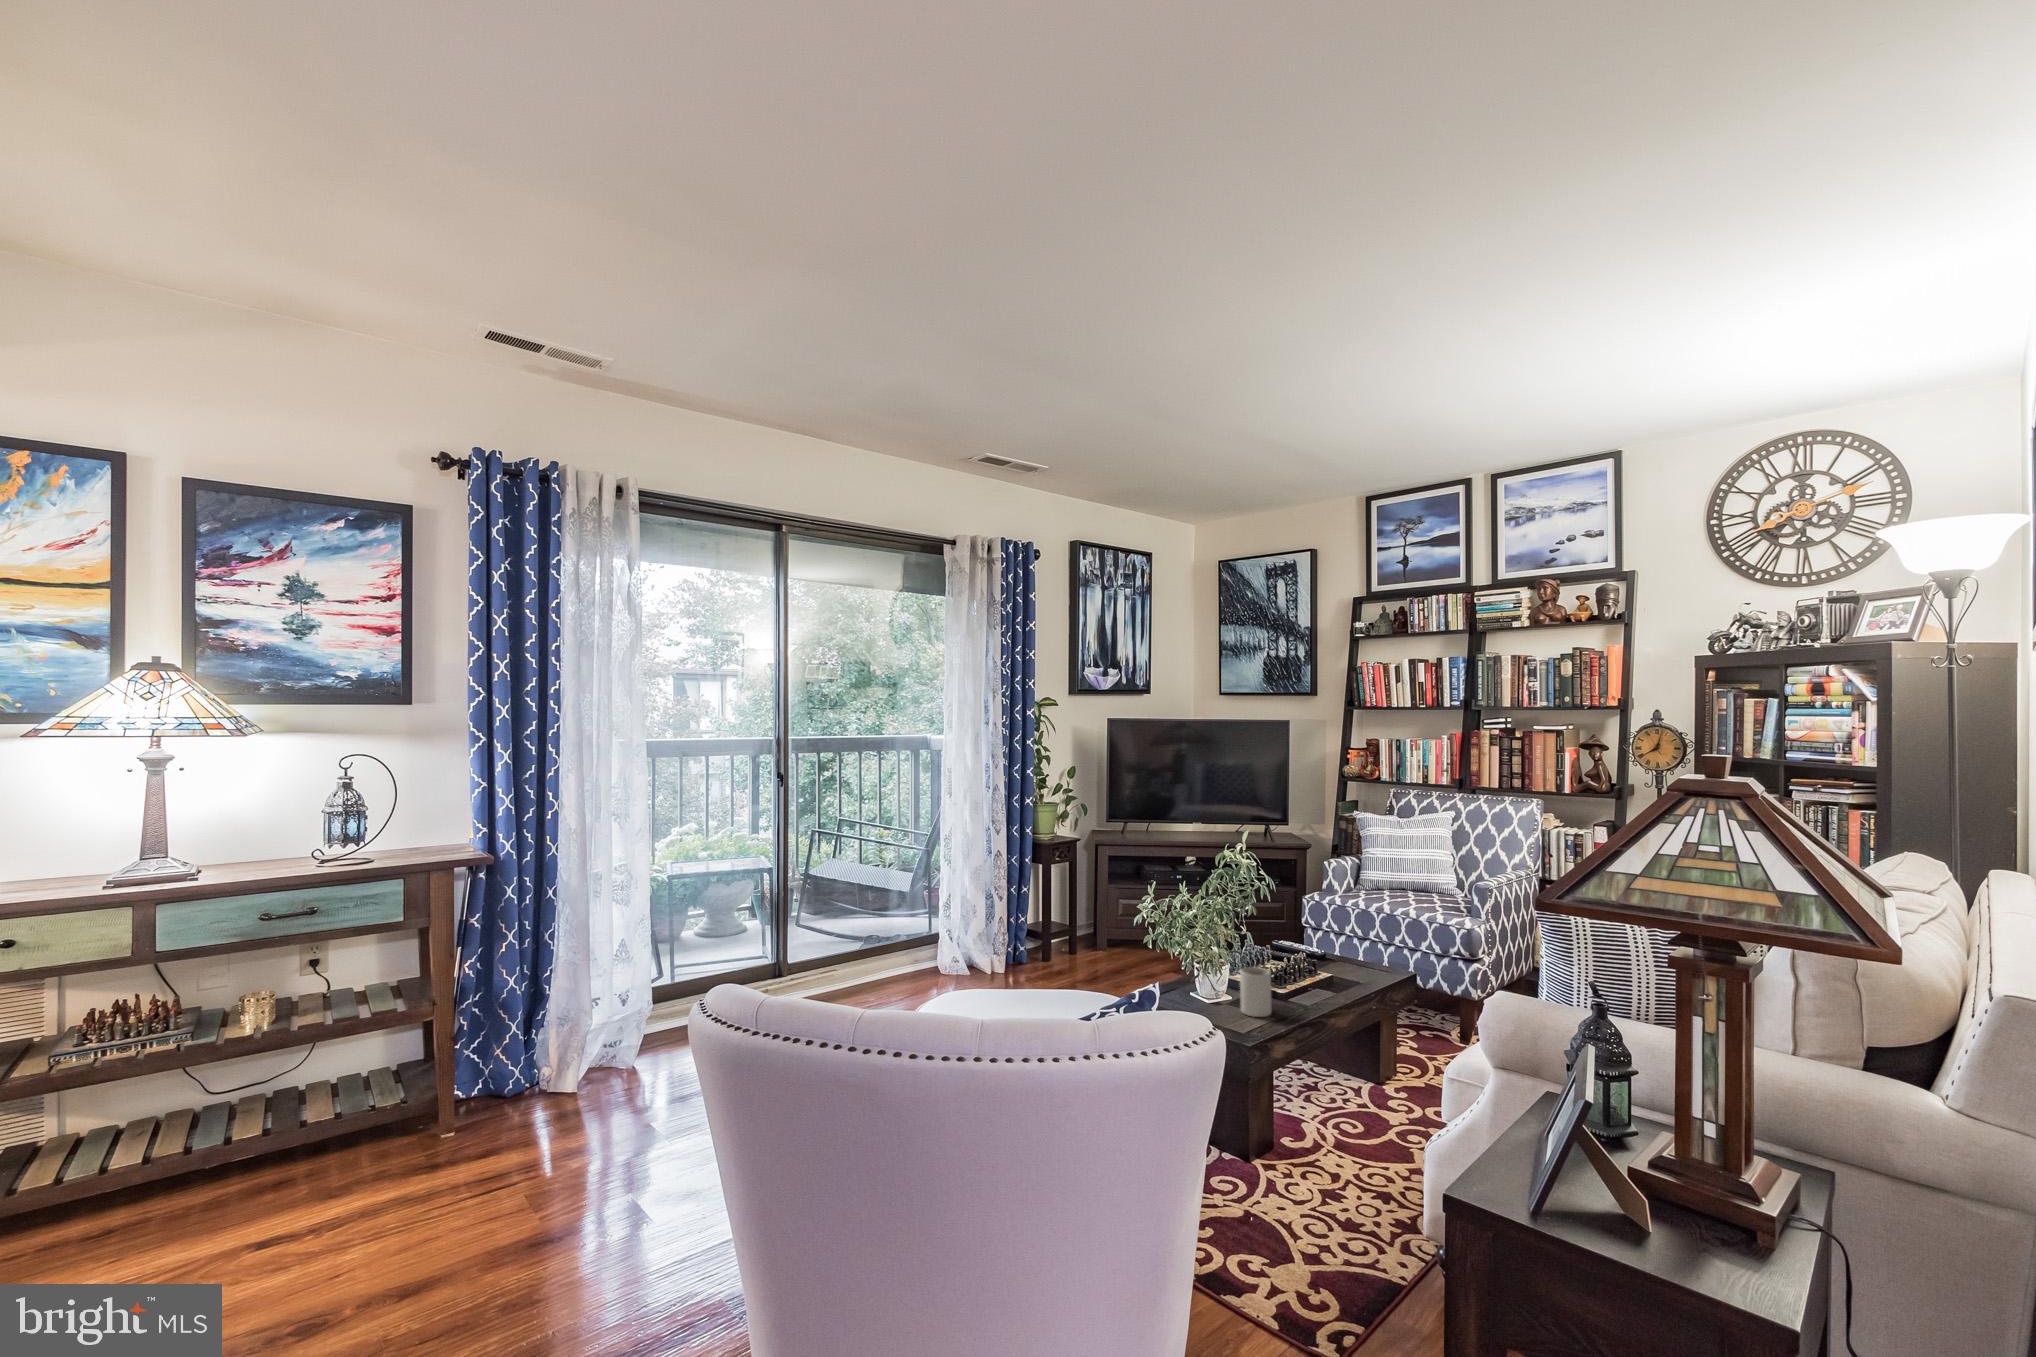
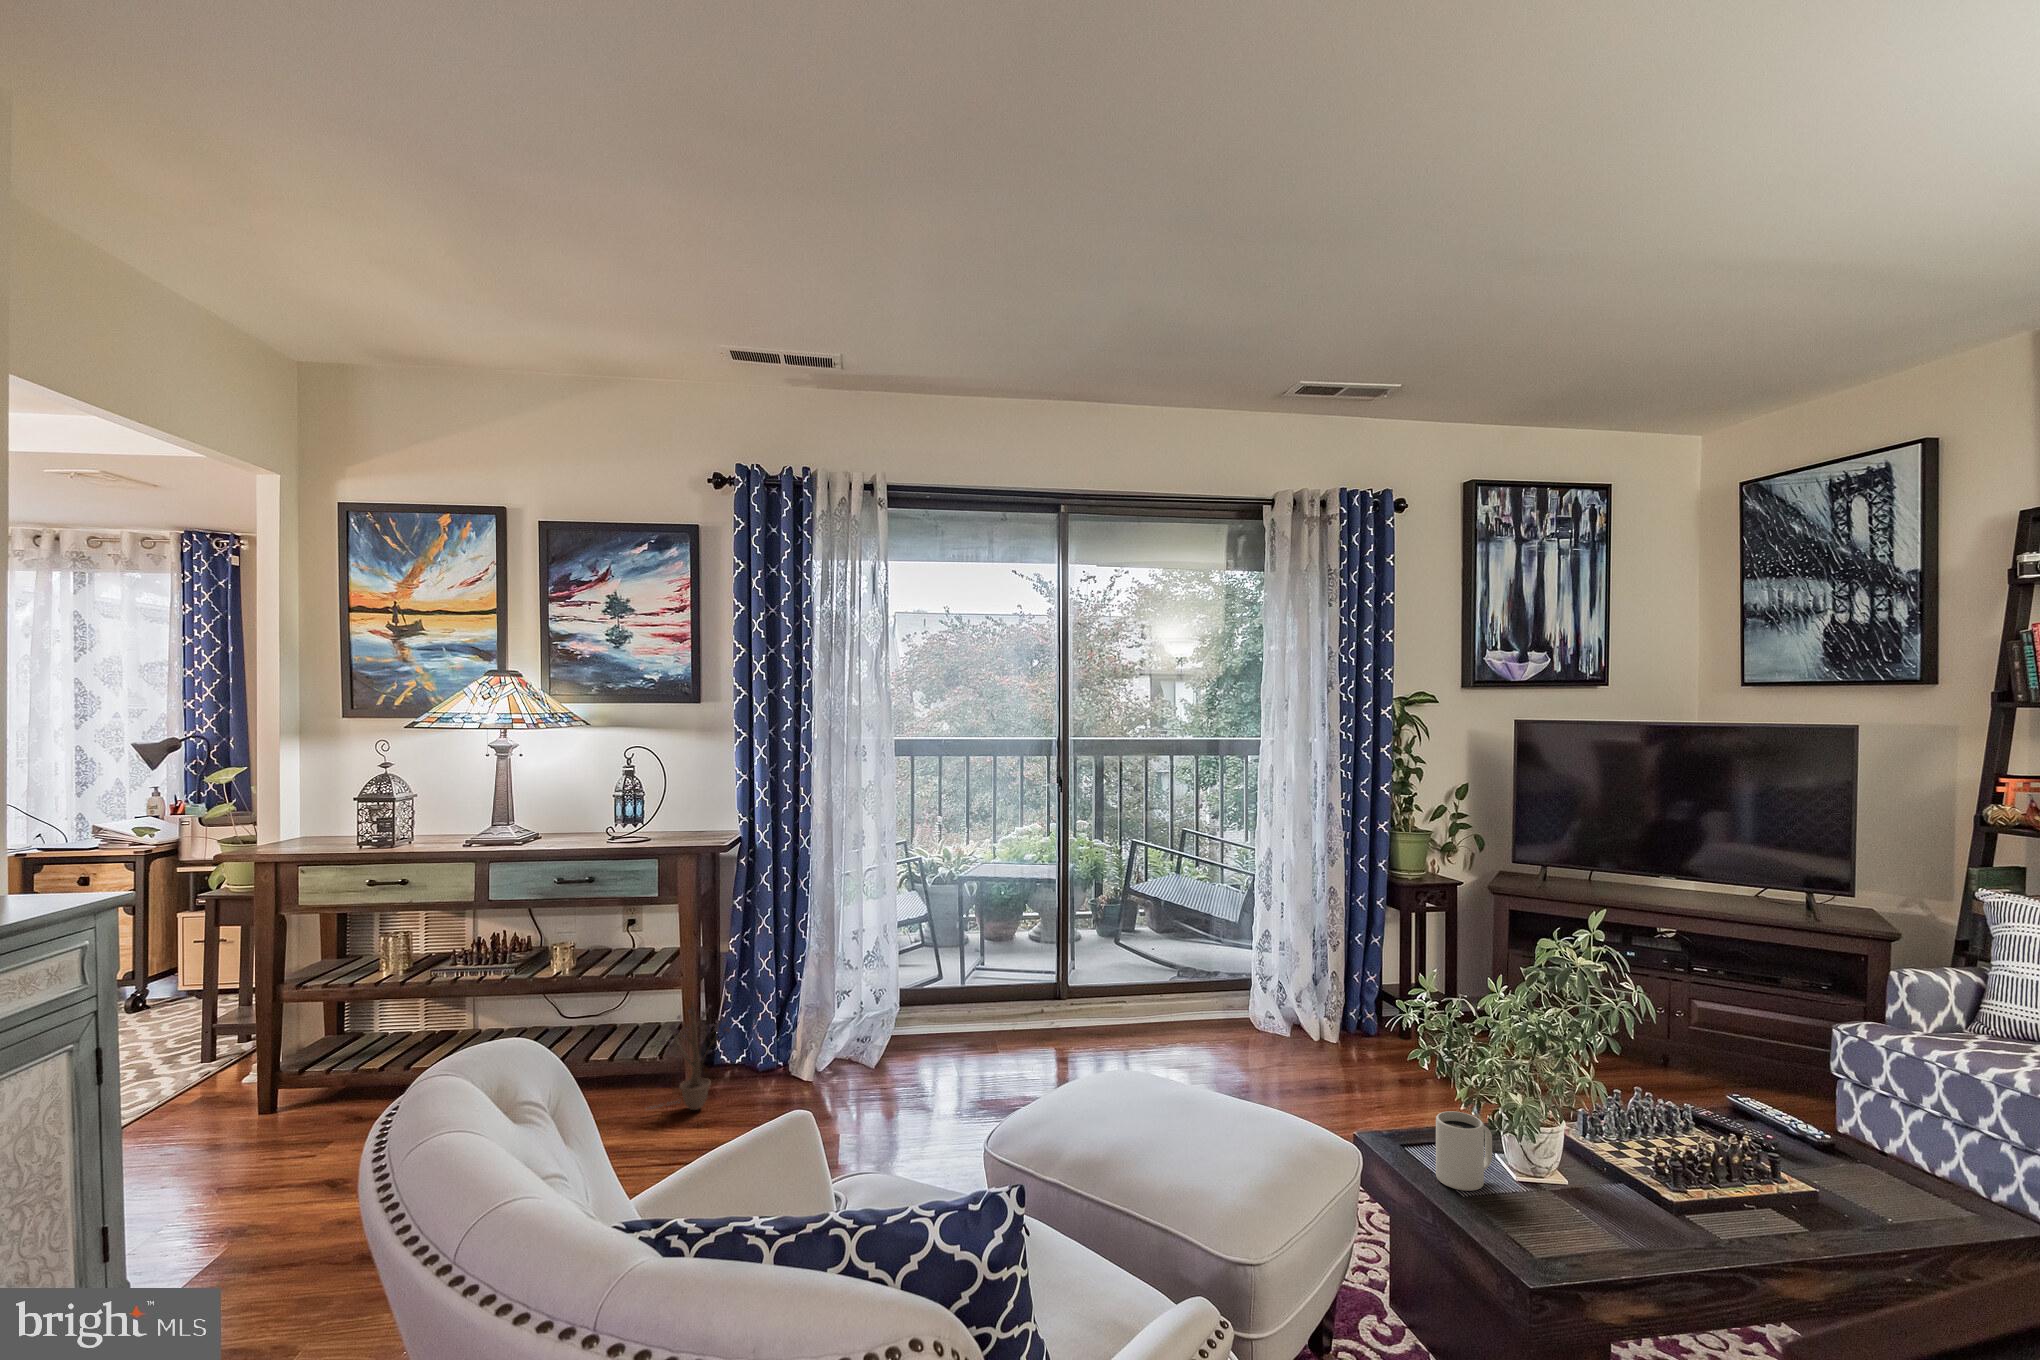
decorative plant: none [405,1032,508,1169] -> present [651,1001,730,1110]

